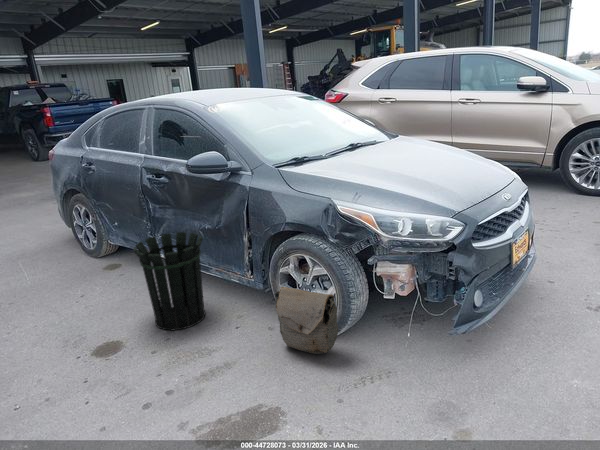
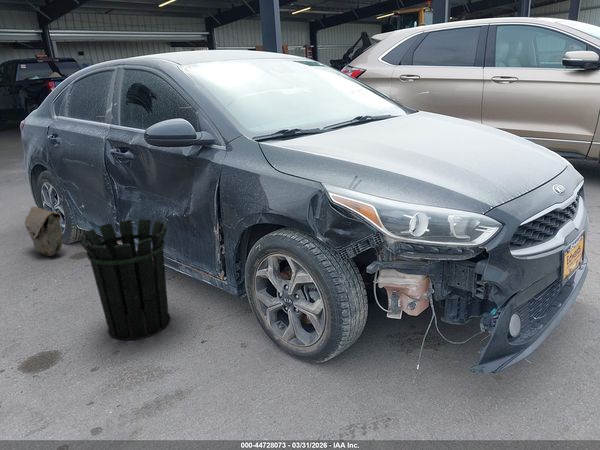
bag: present [275,287,338,354] -> present [25,207,62,256]

